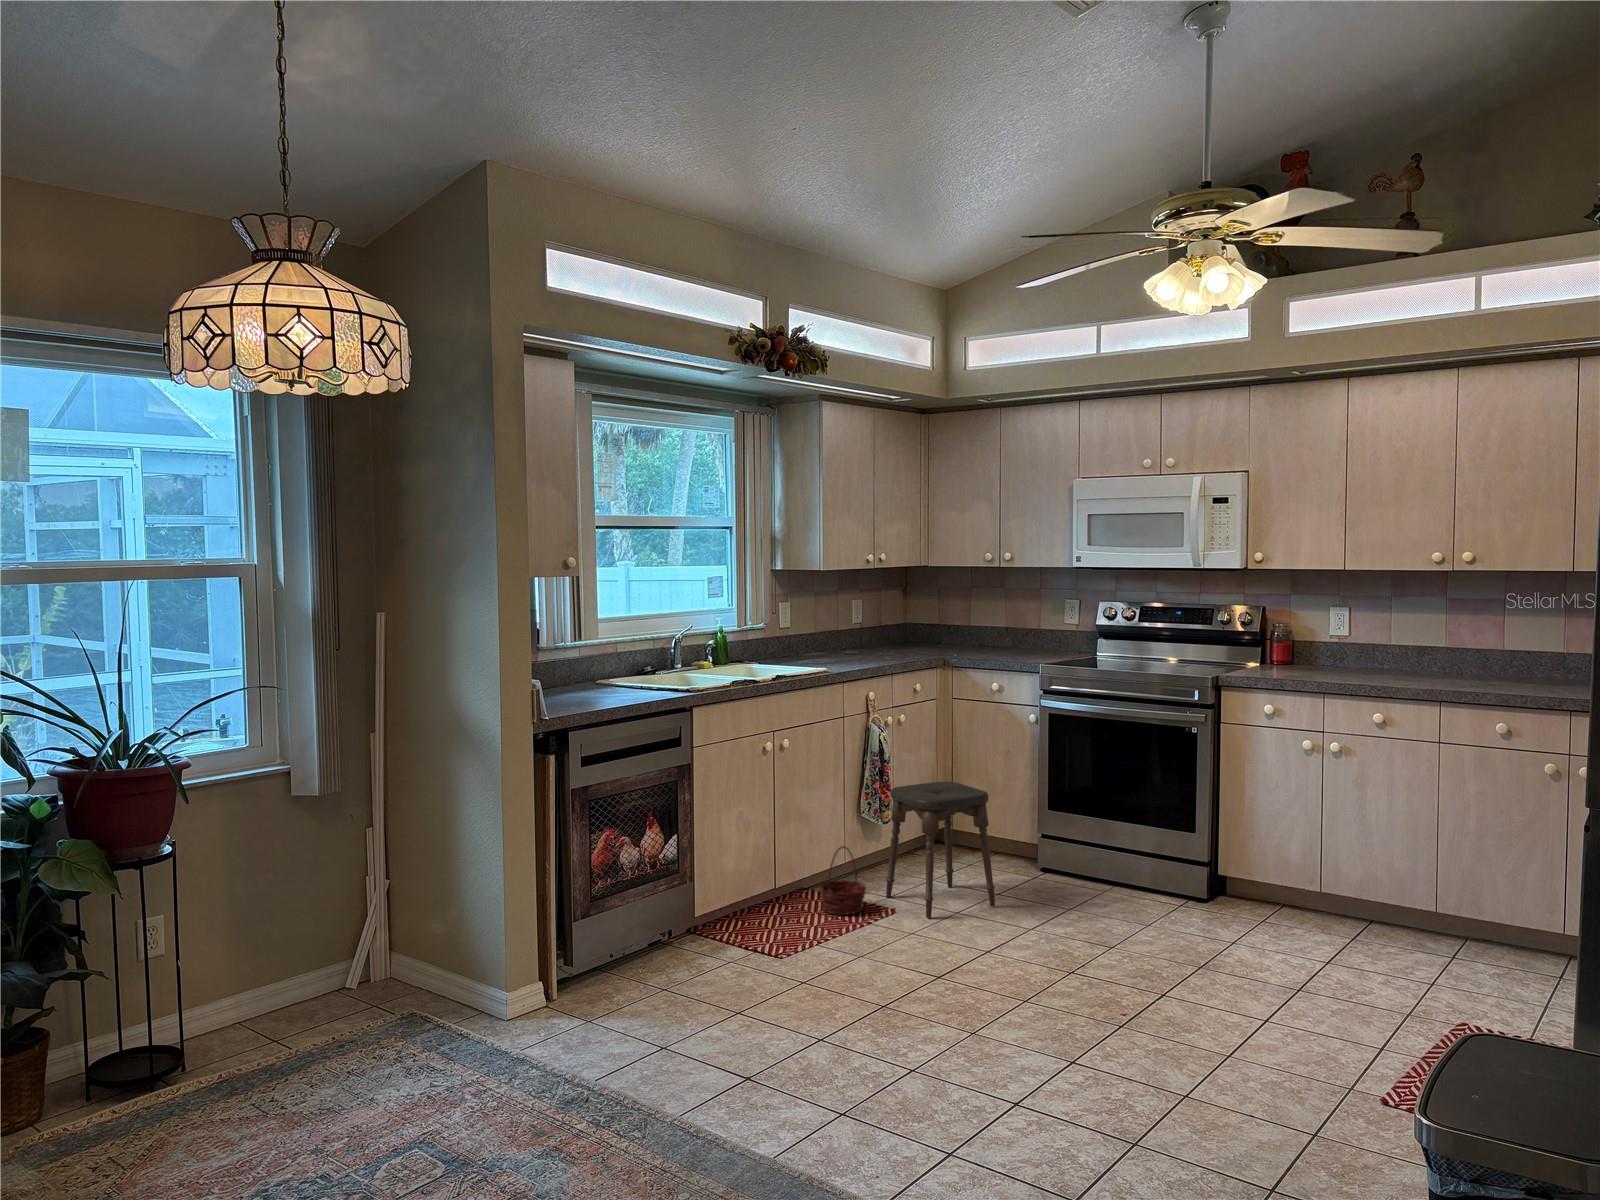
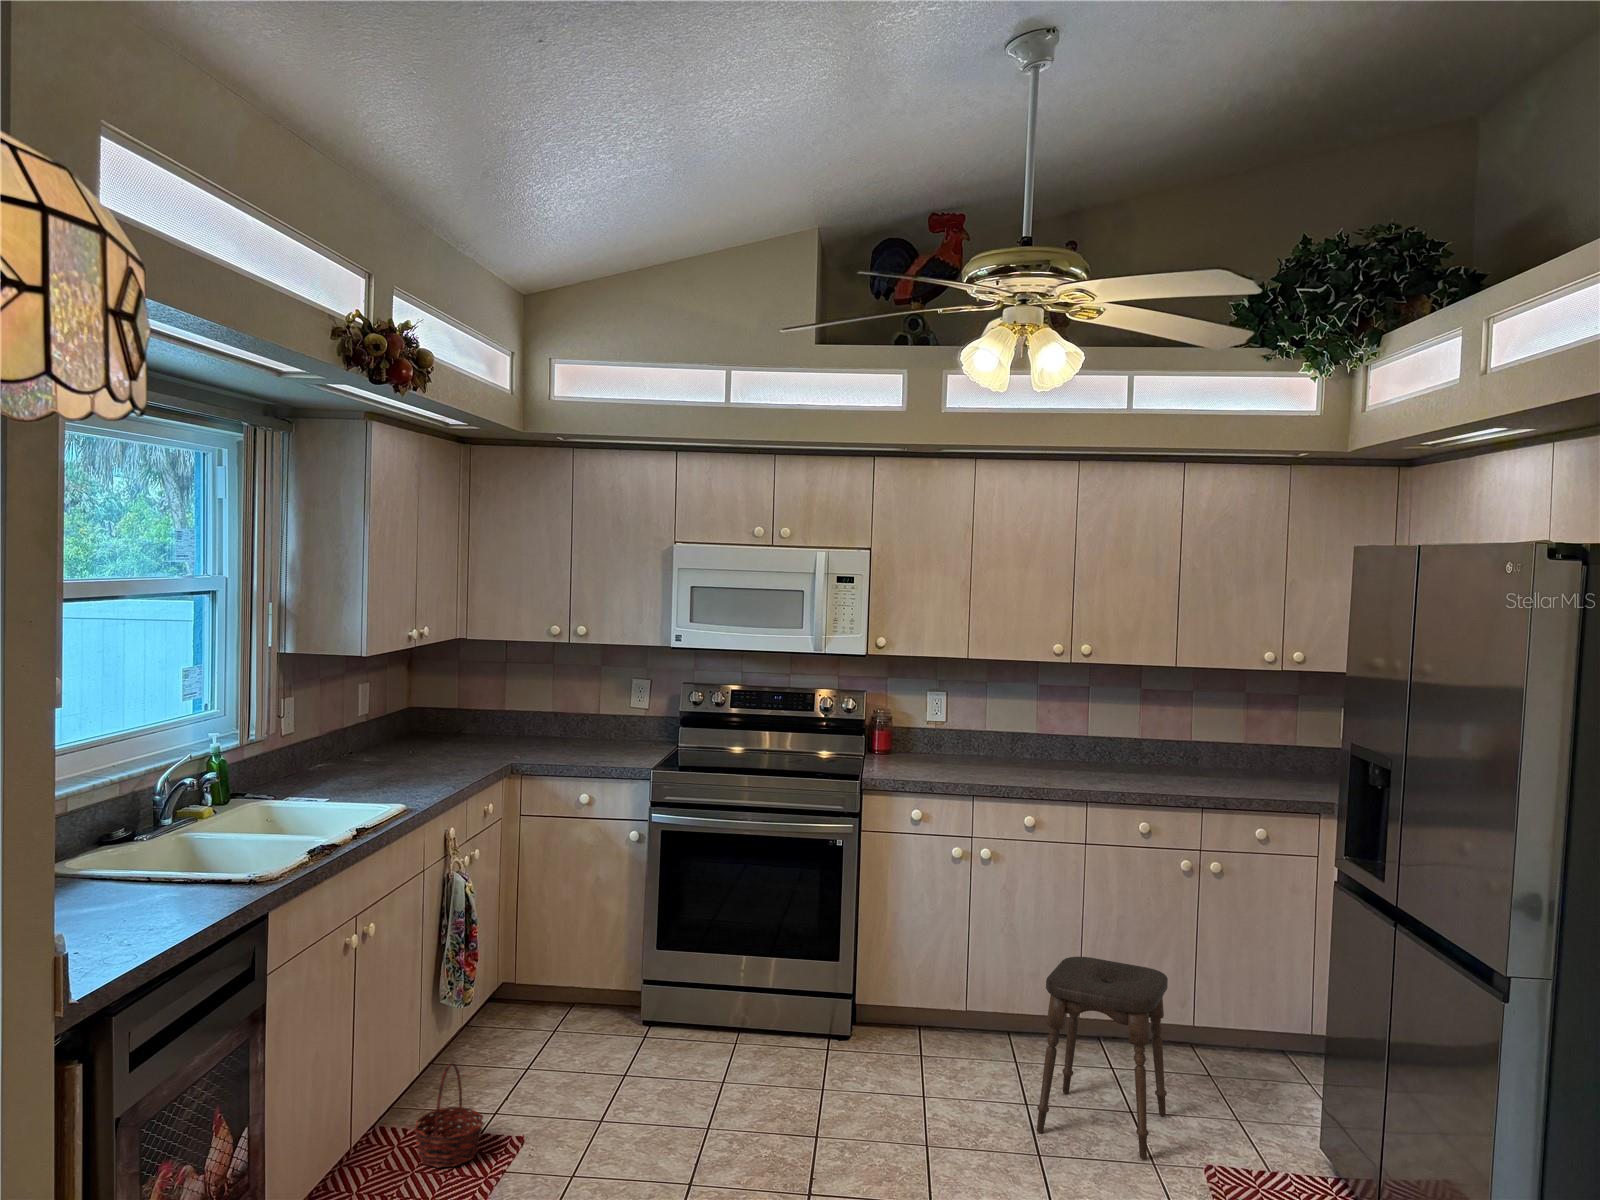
stool: present [886,782,995,918] -> present [1037,957,1168,1159]

